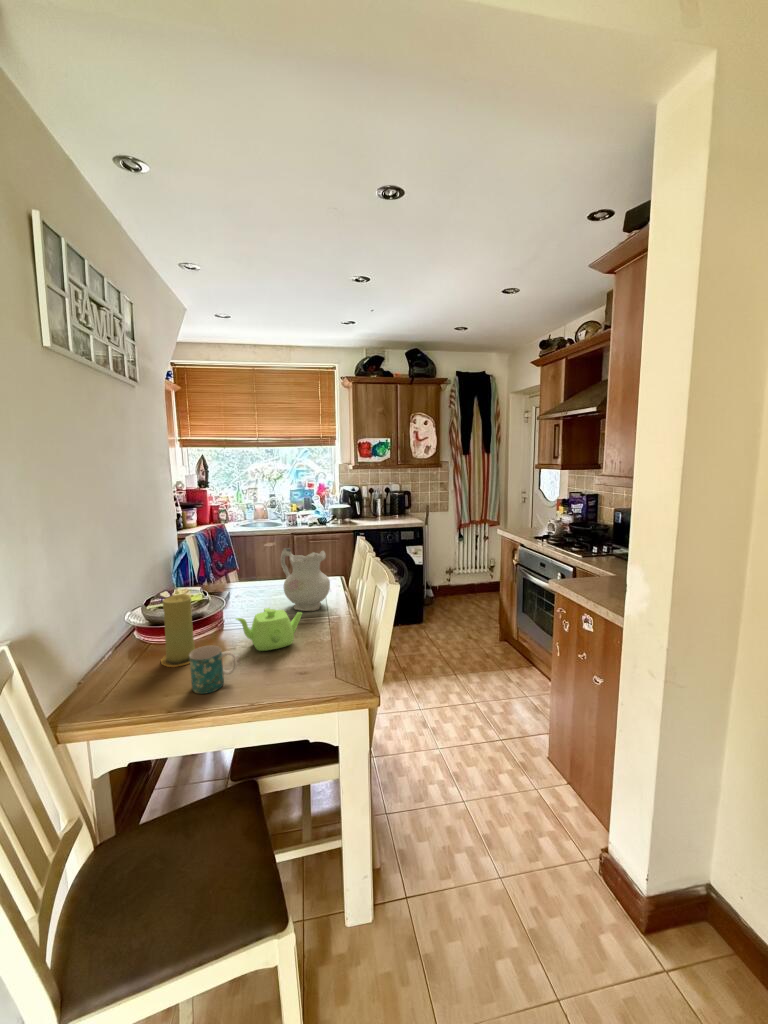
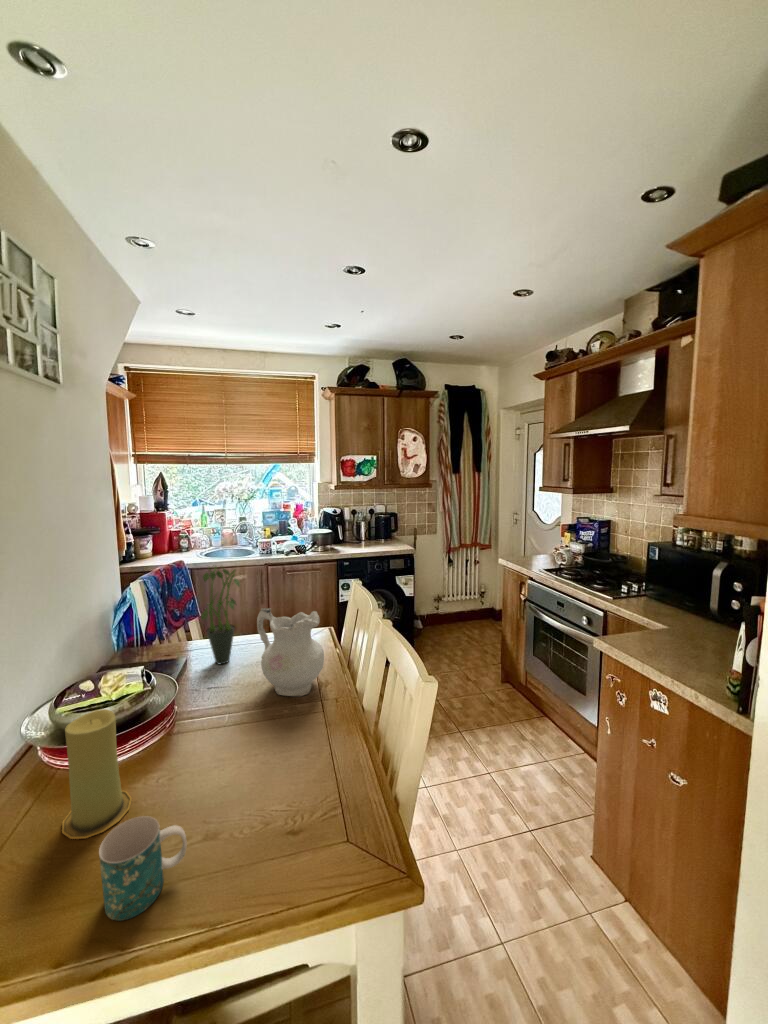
potted plant: none [240,518,271,594] -> present [201,567,240,664]
teapot: present [236,608,302,651] -> none [188,711,292,791]

